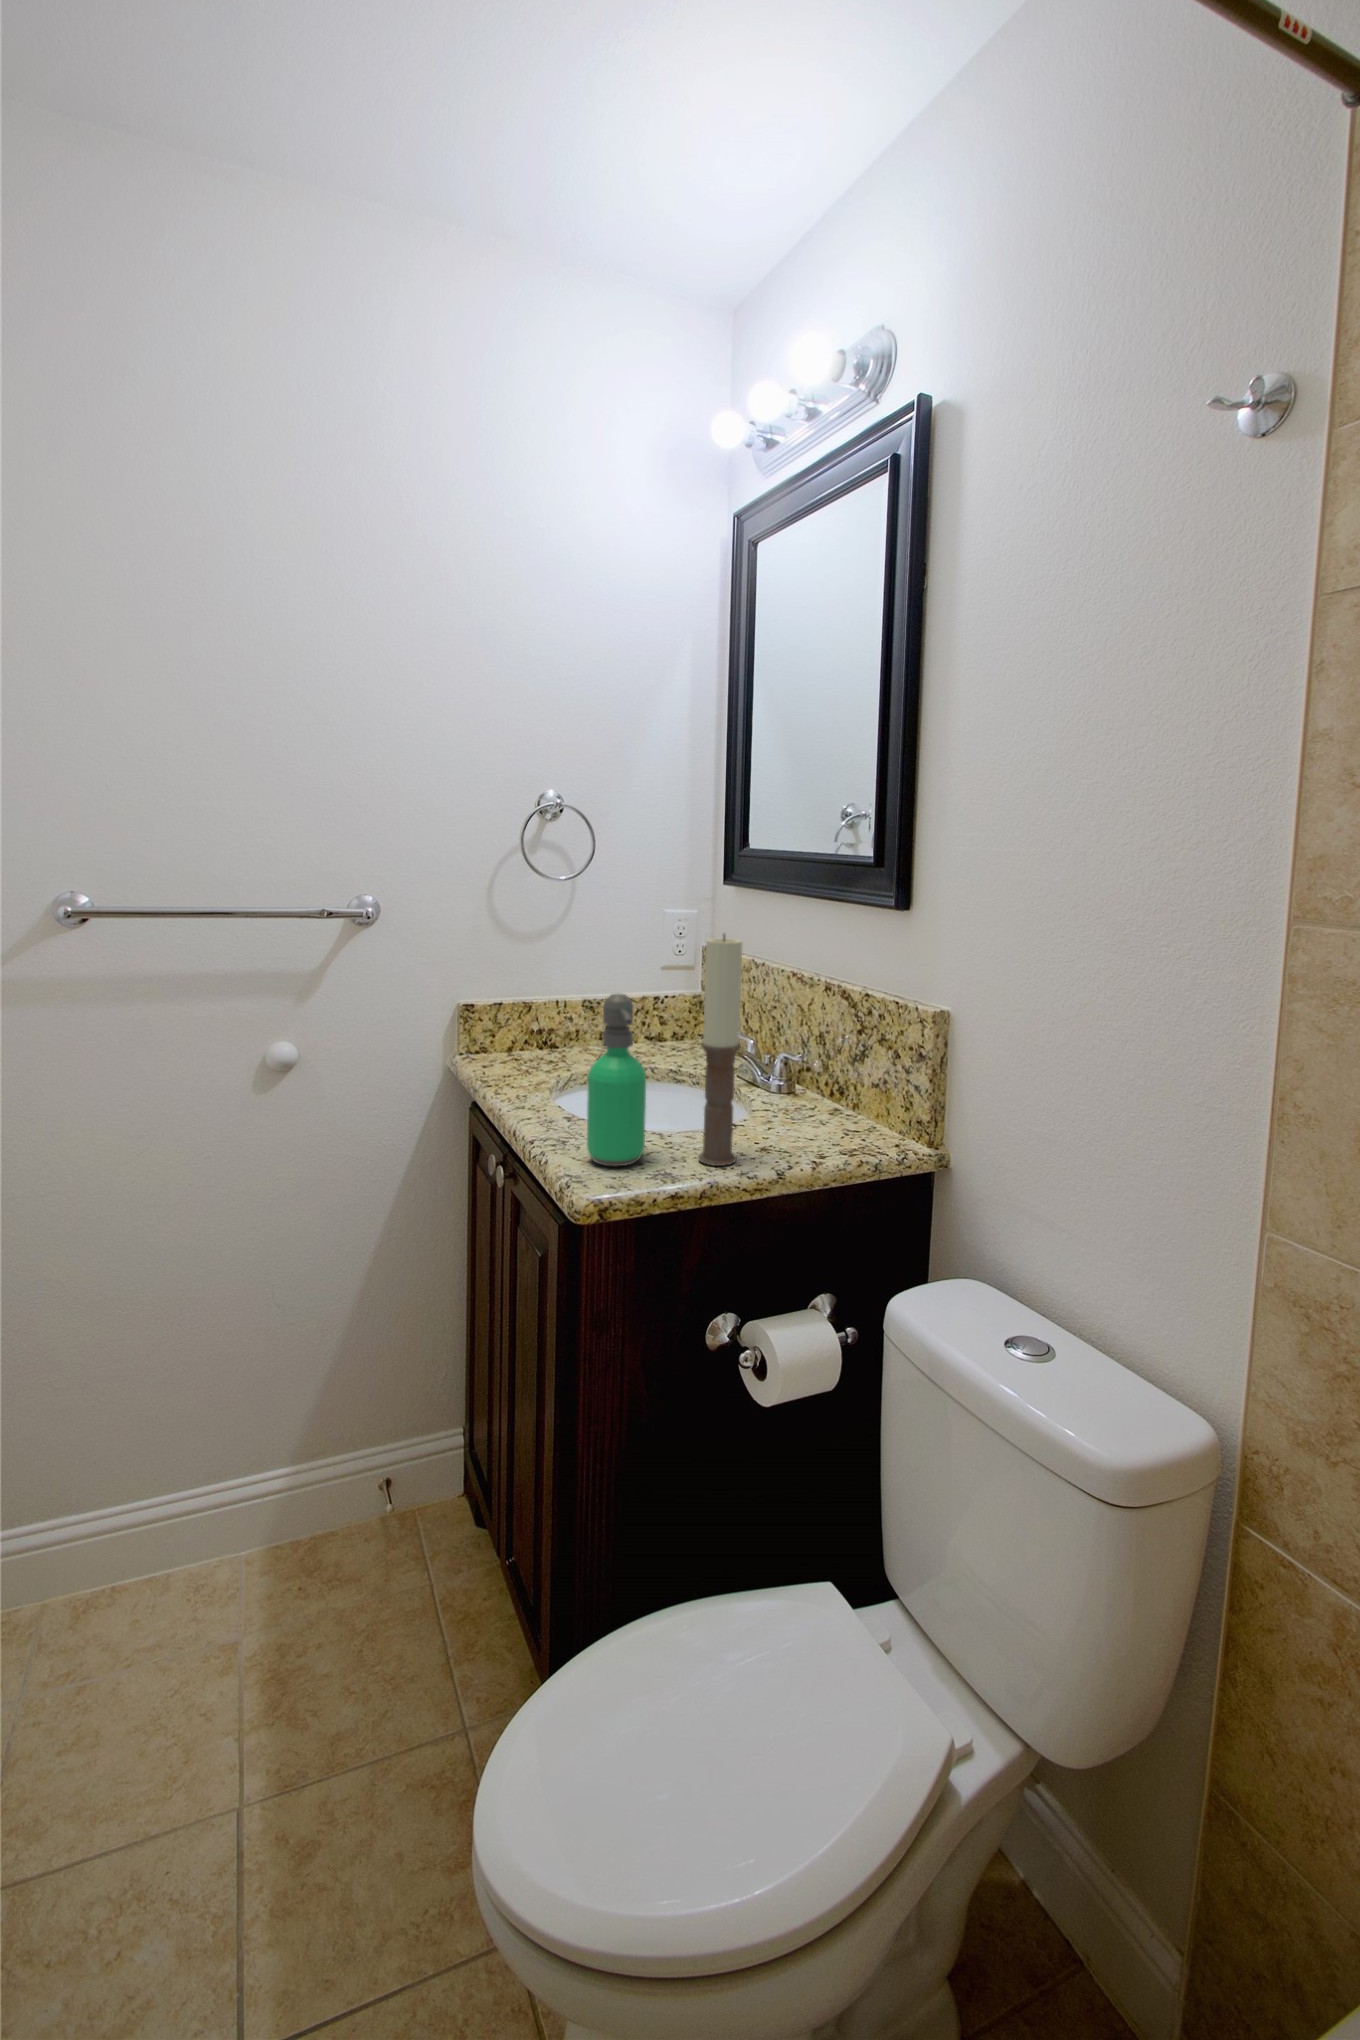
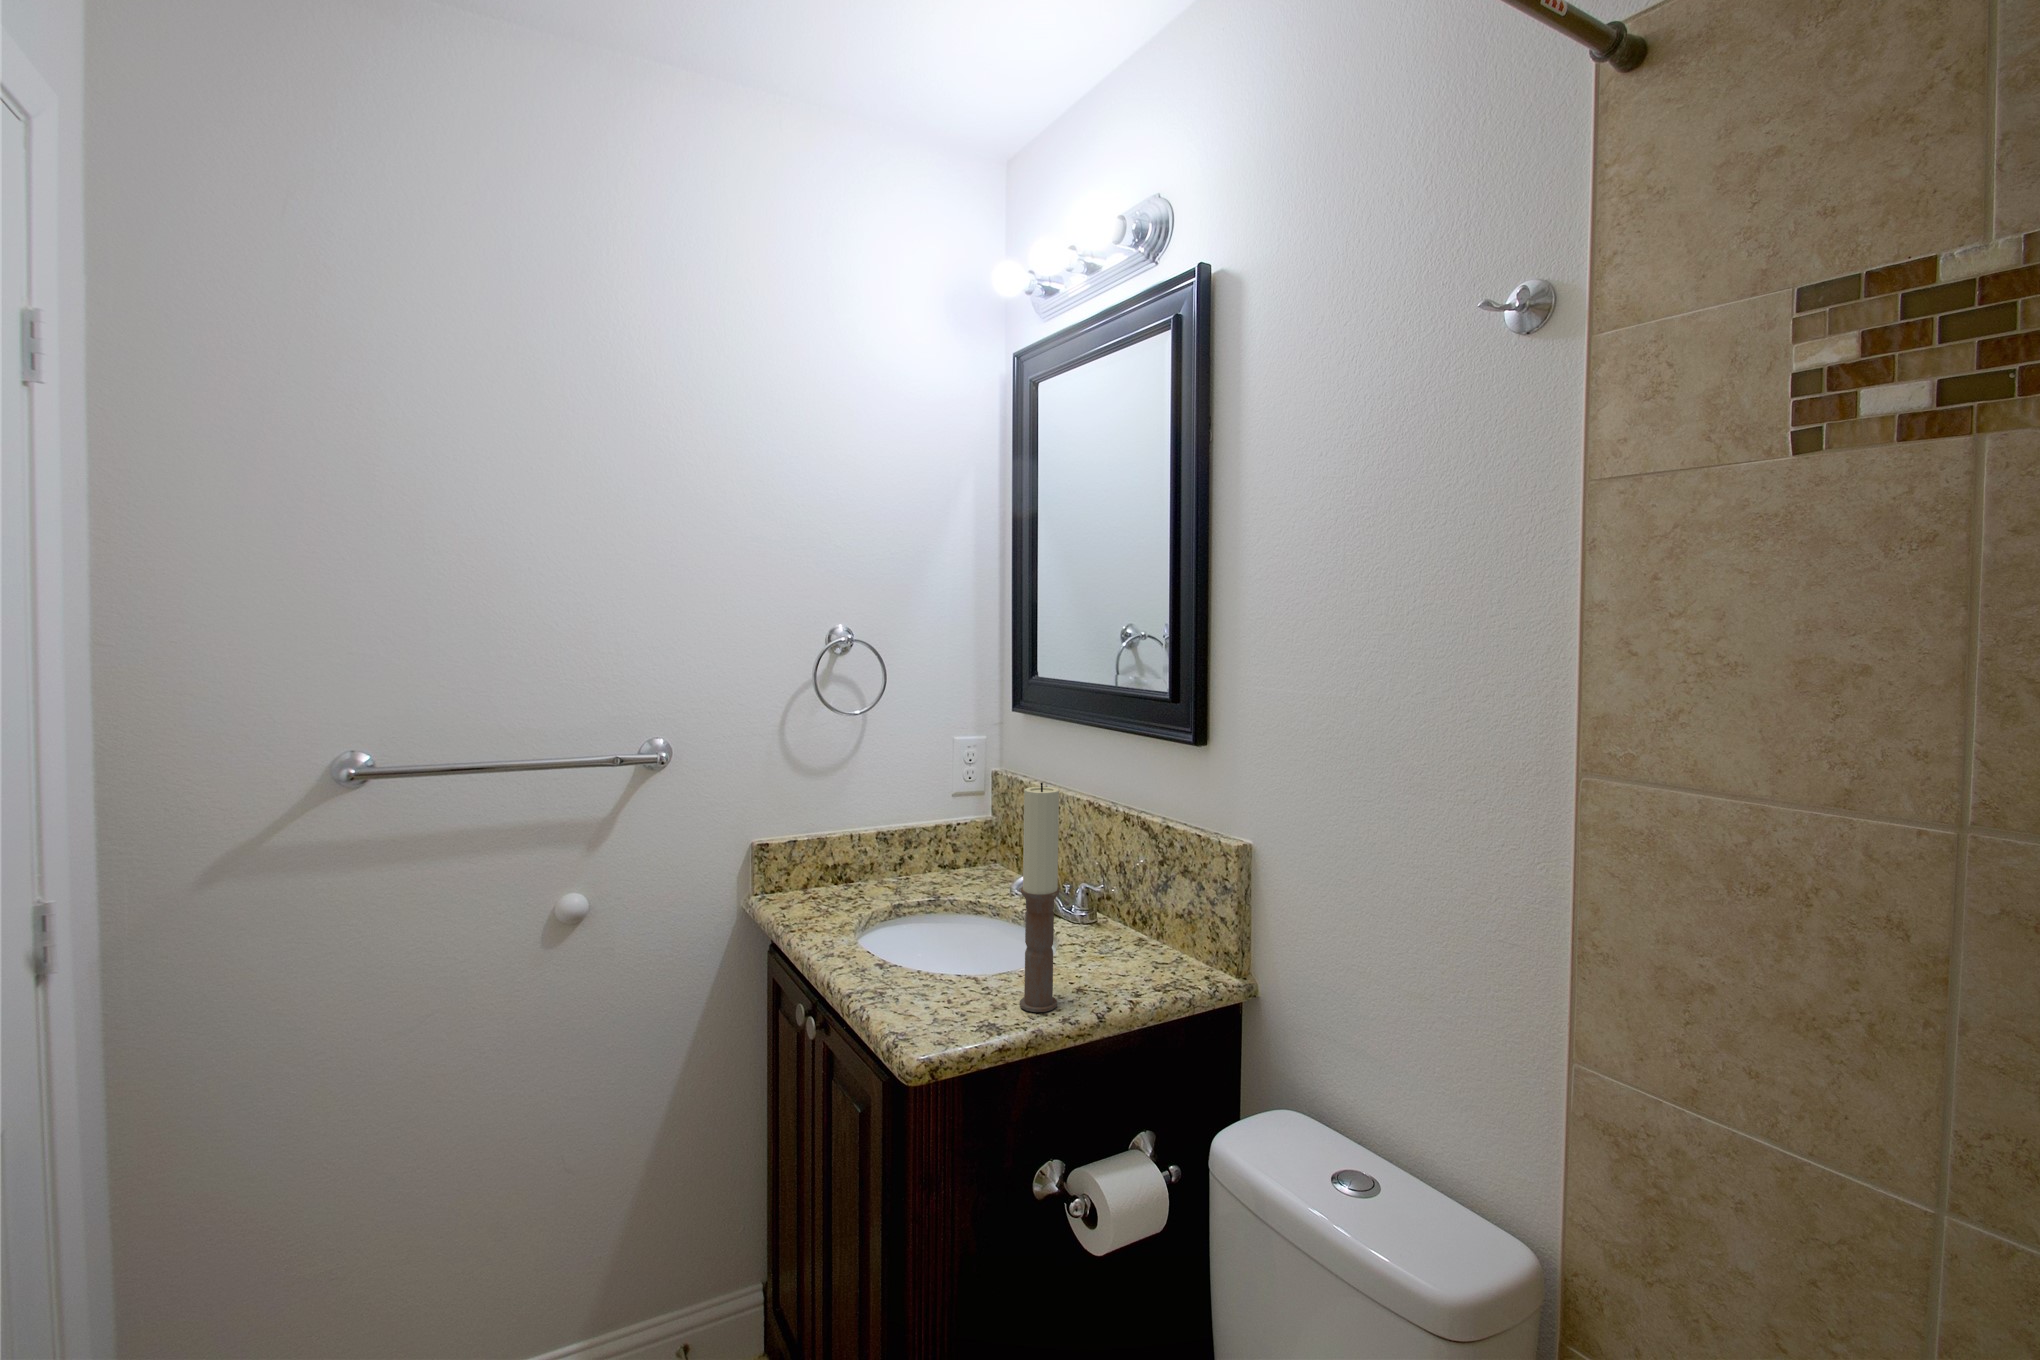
soap dispenser: present [587,993,646,1166] -> none [909,845,968,1020]

